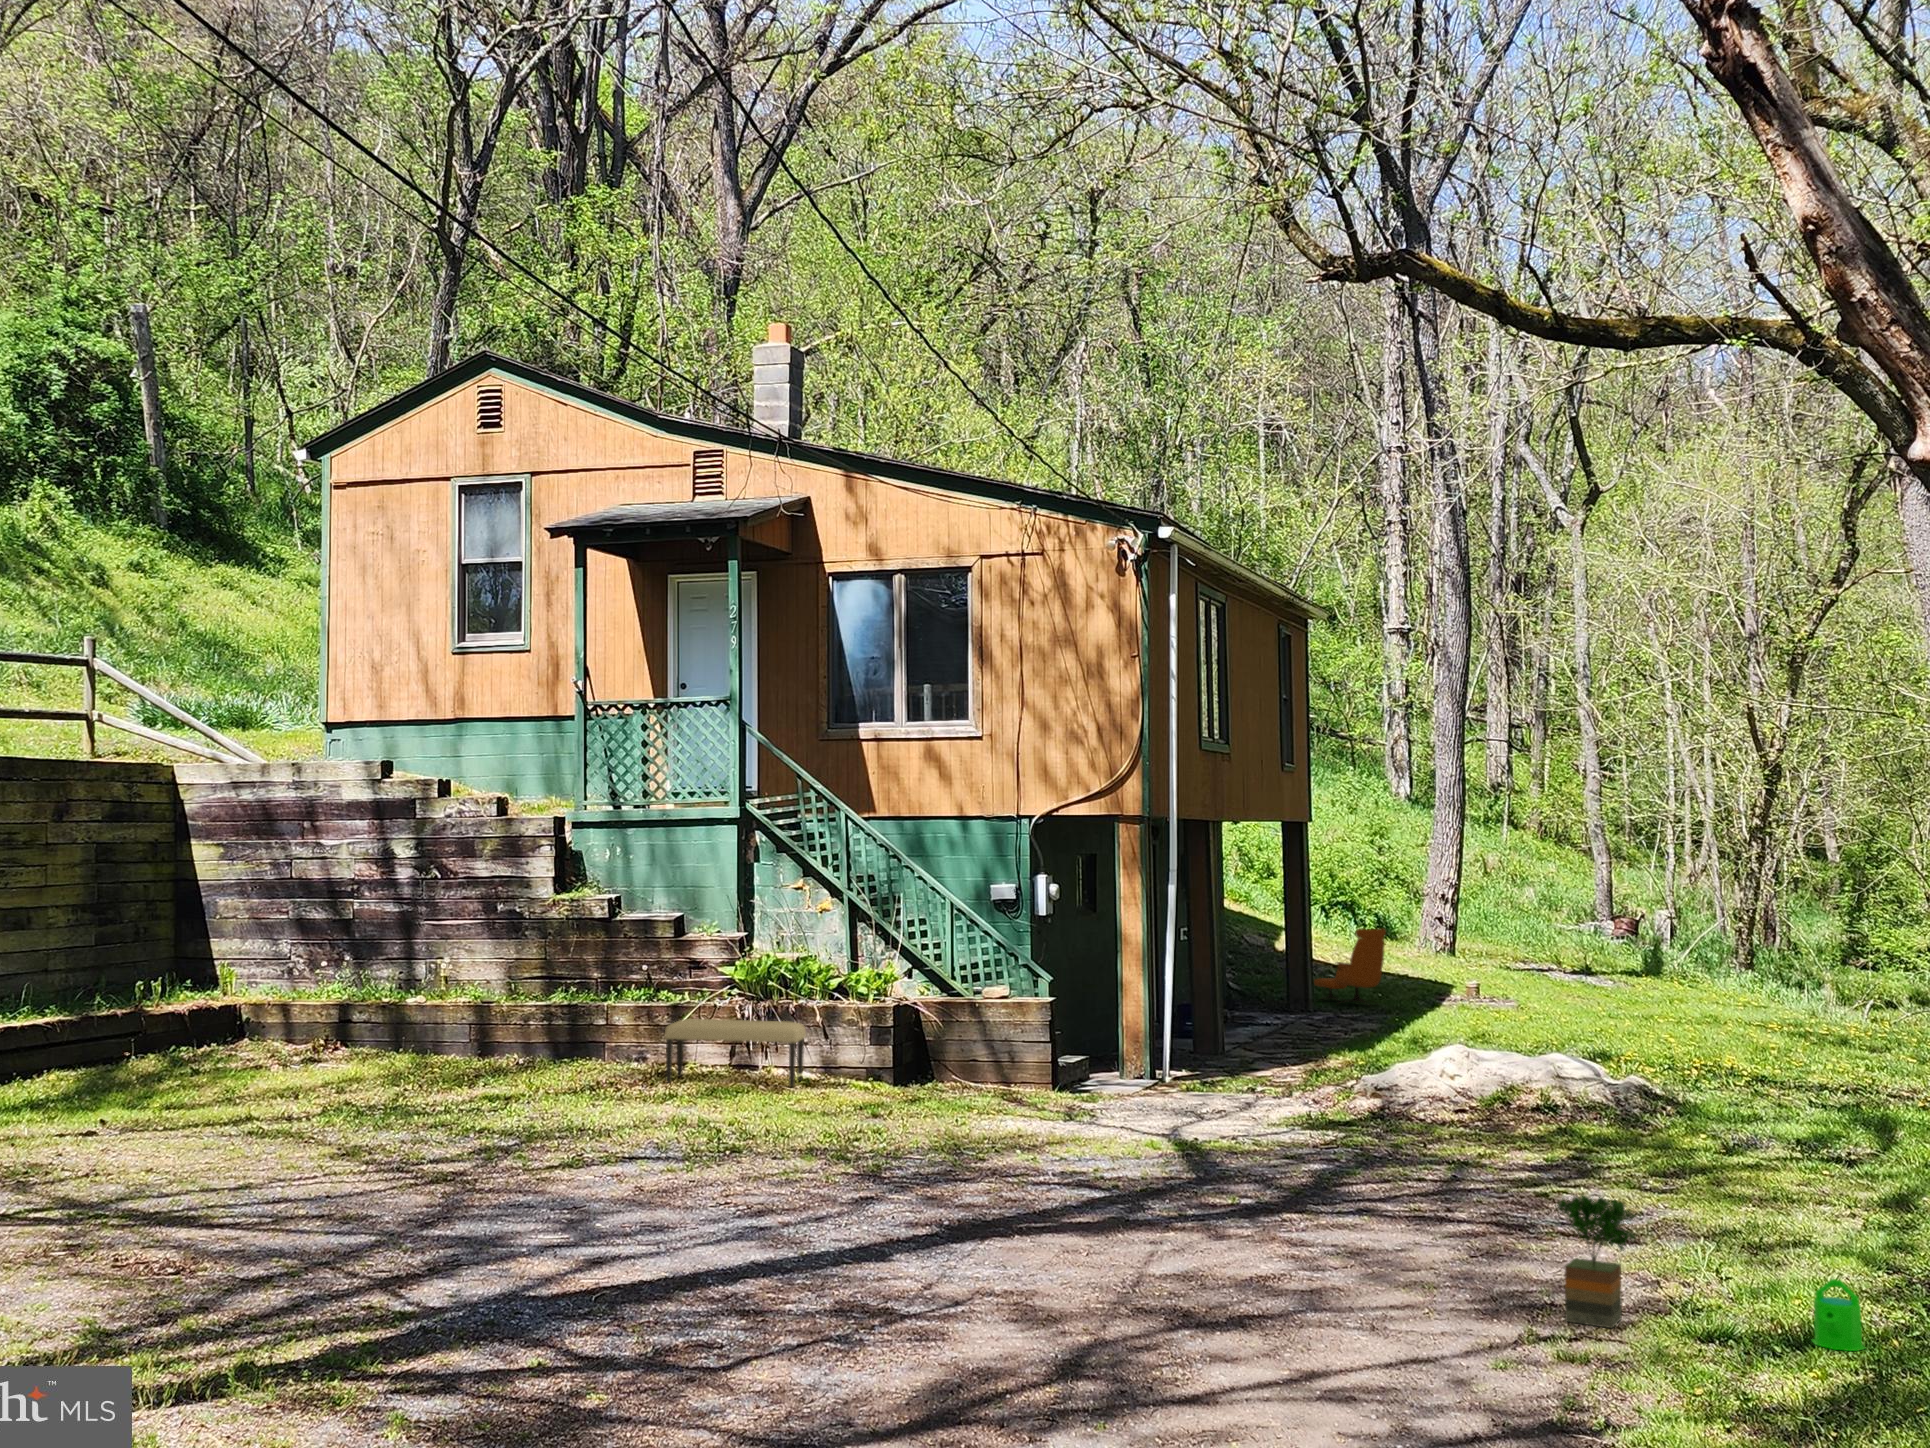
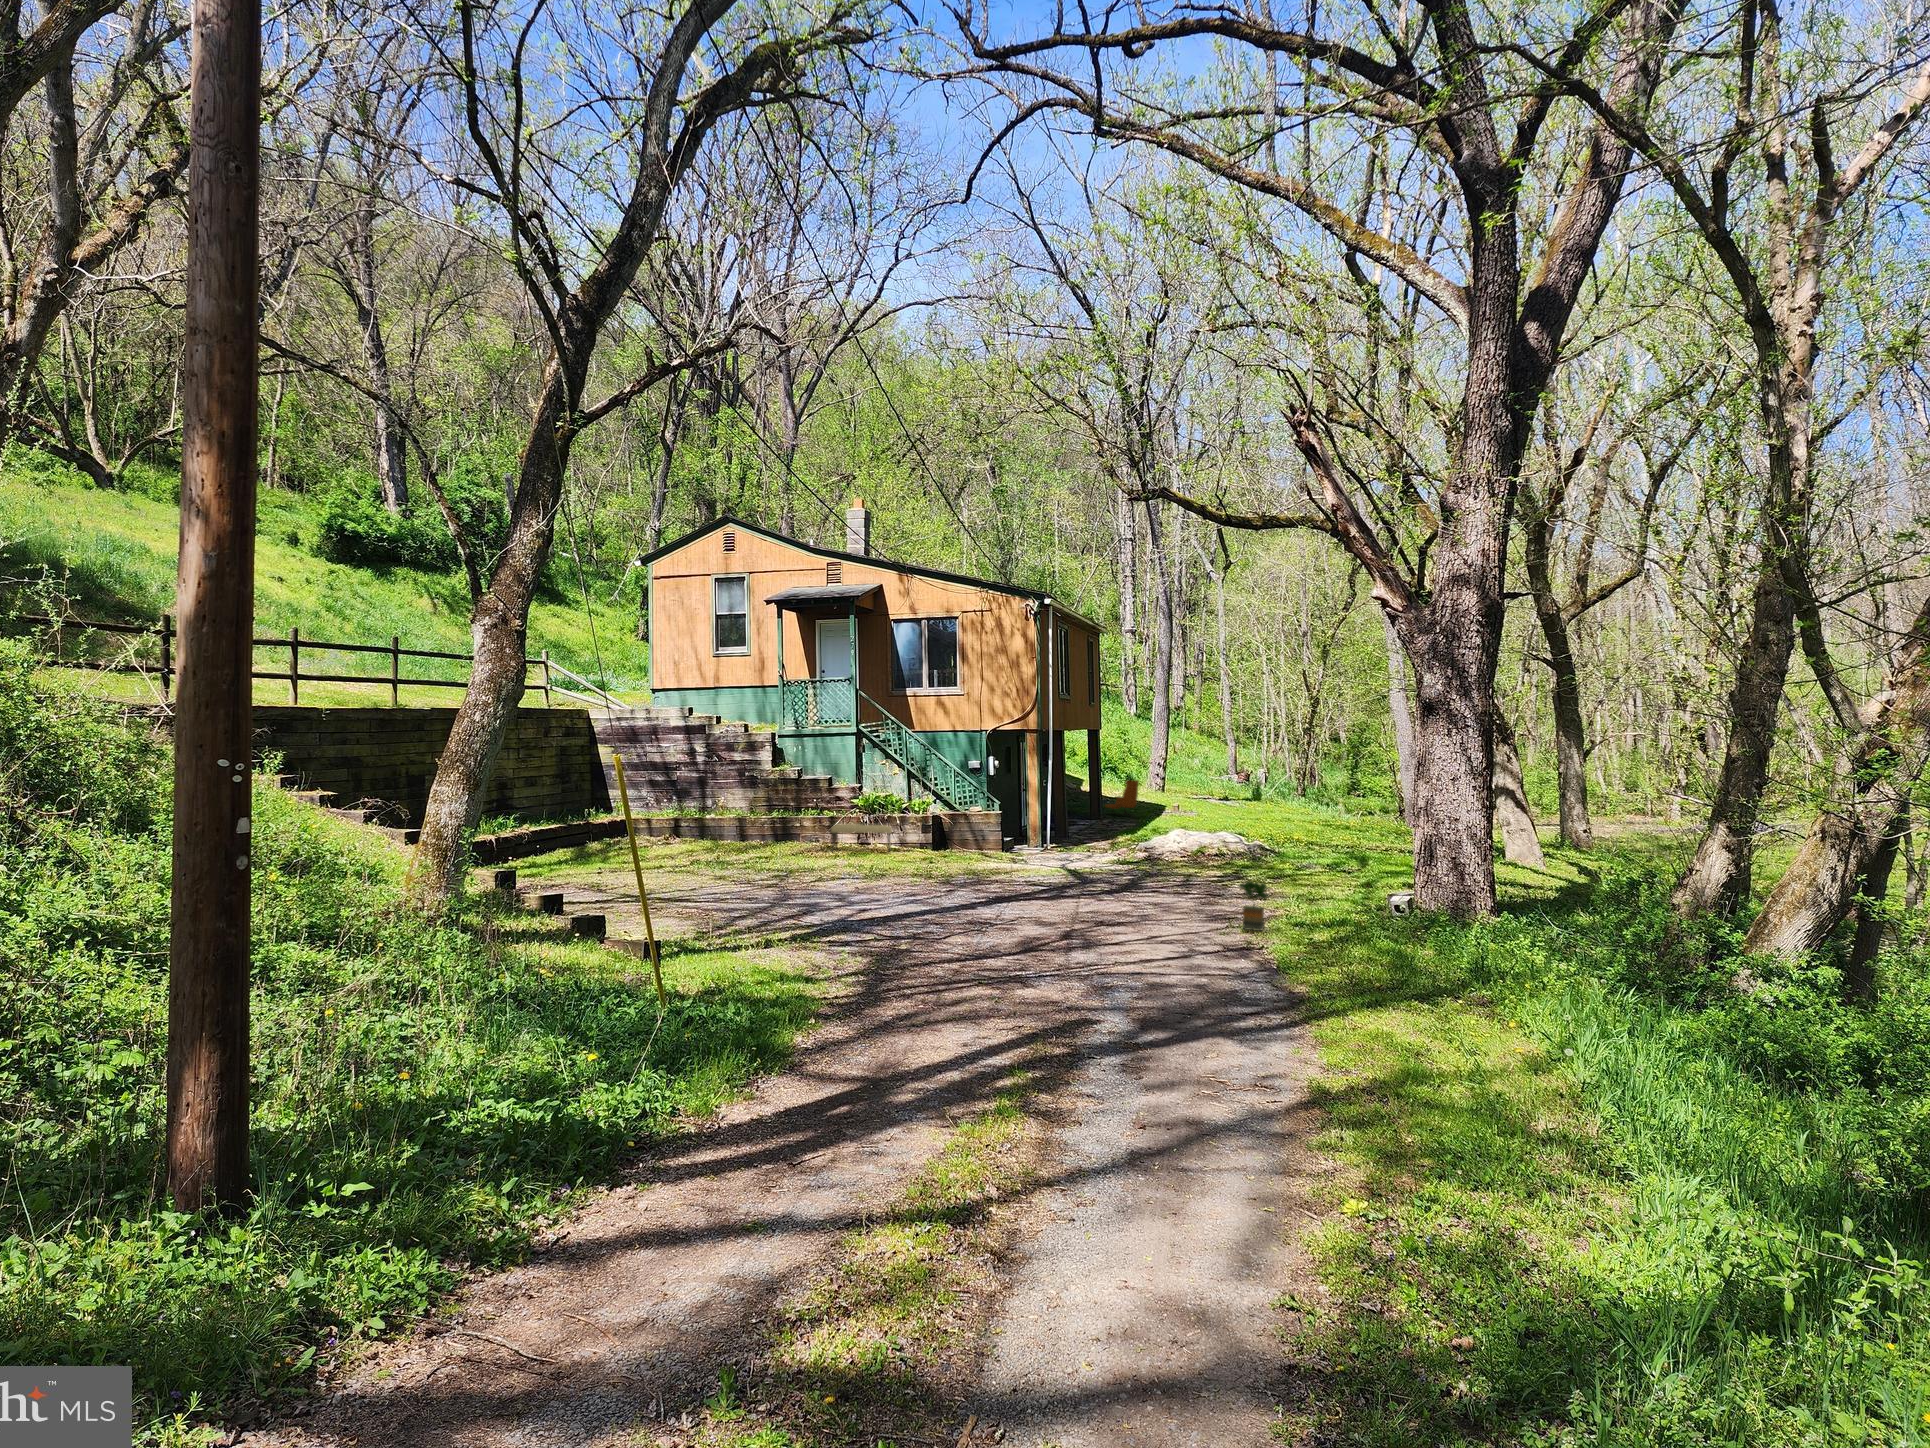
watering can: present [1811,1279,1865,1351] -> none [1336,910,1357,937]

